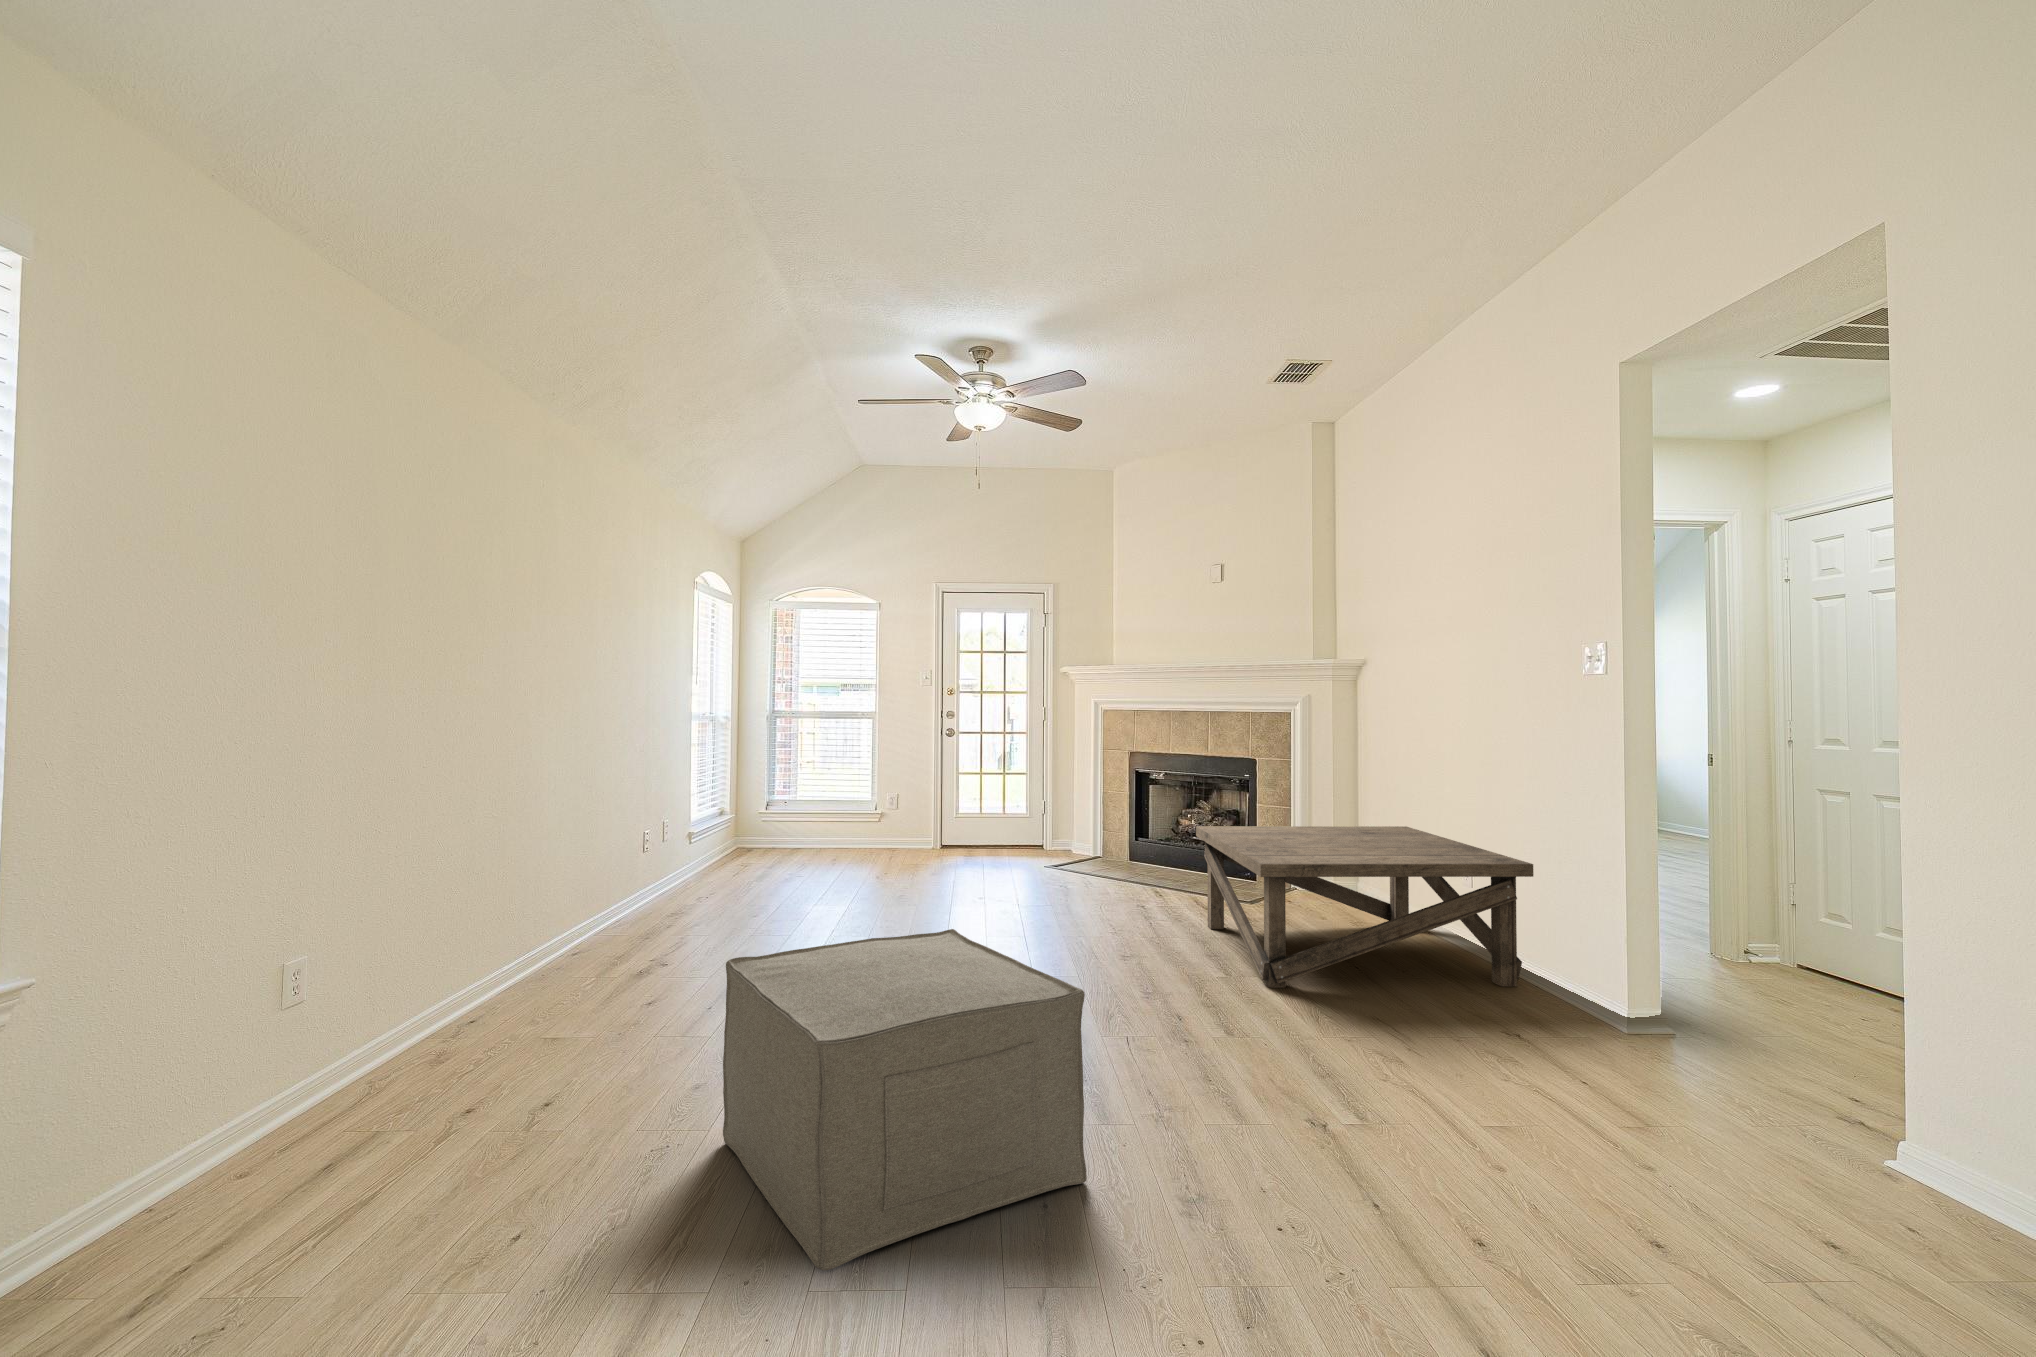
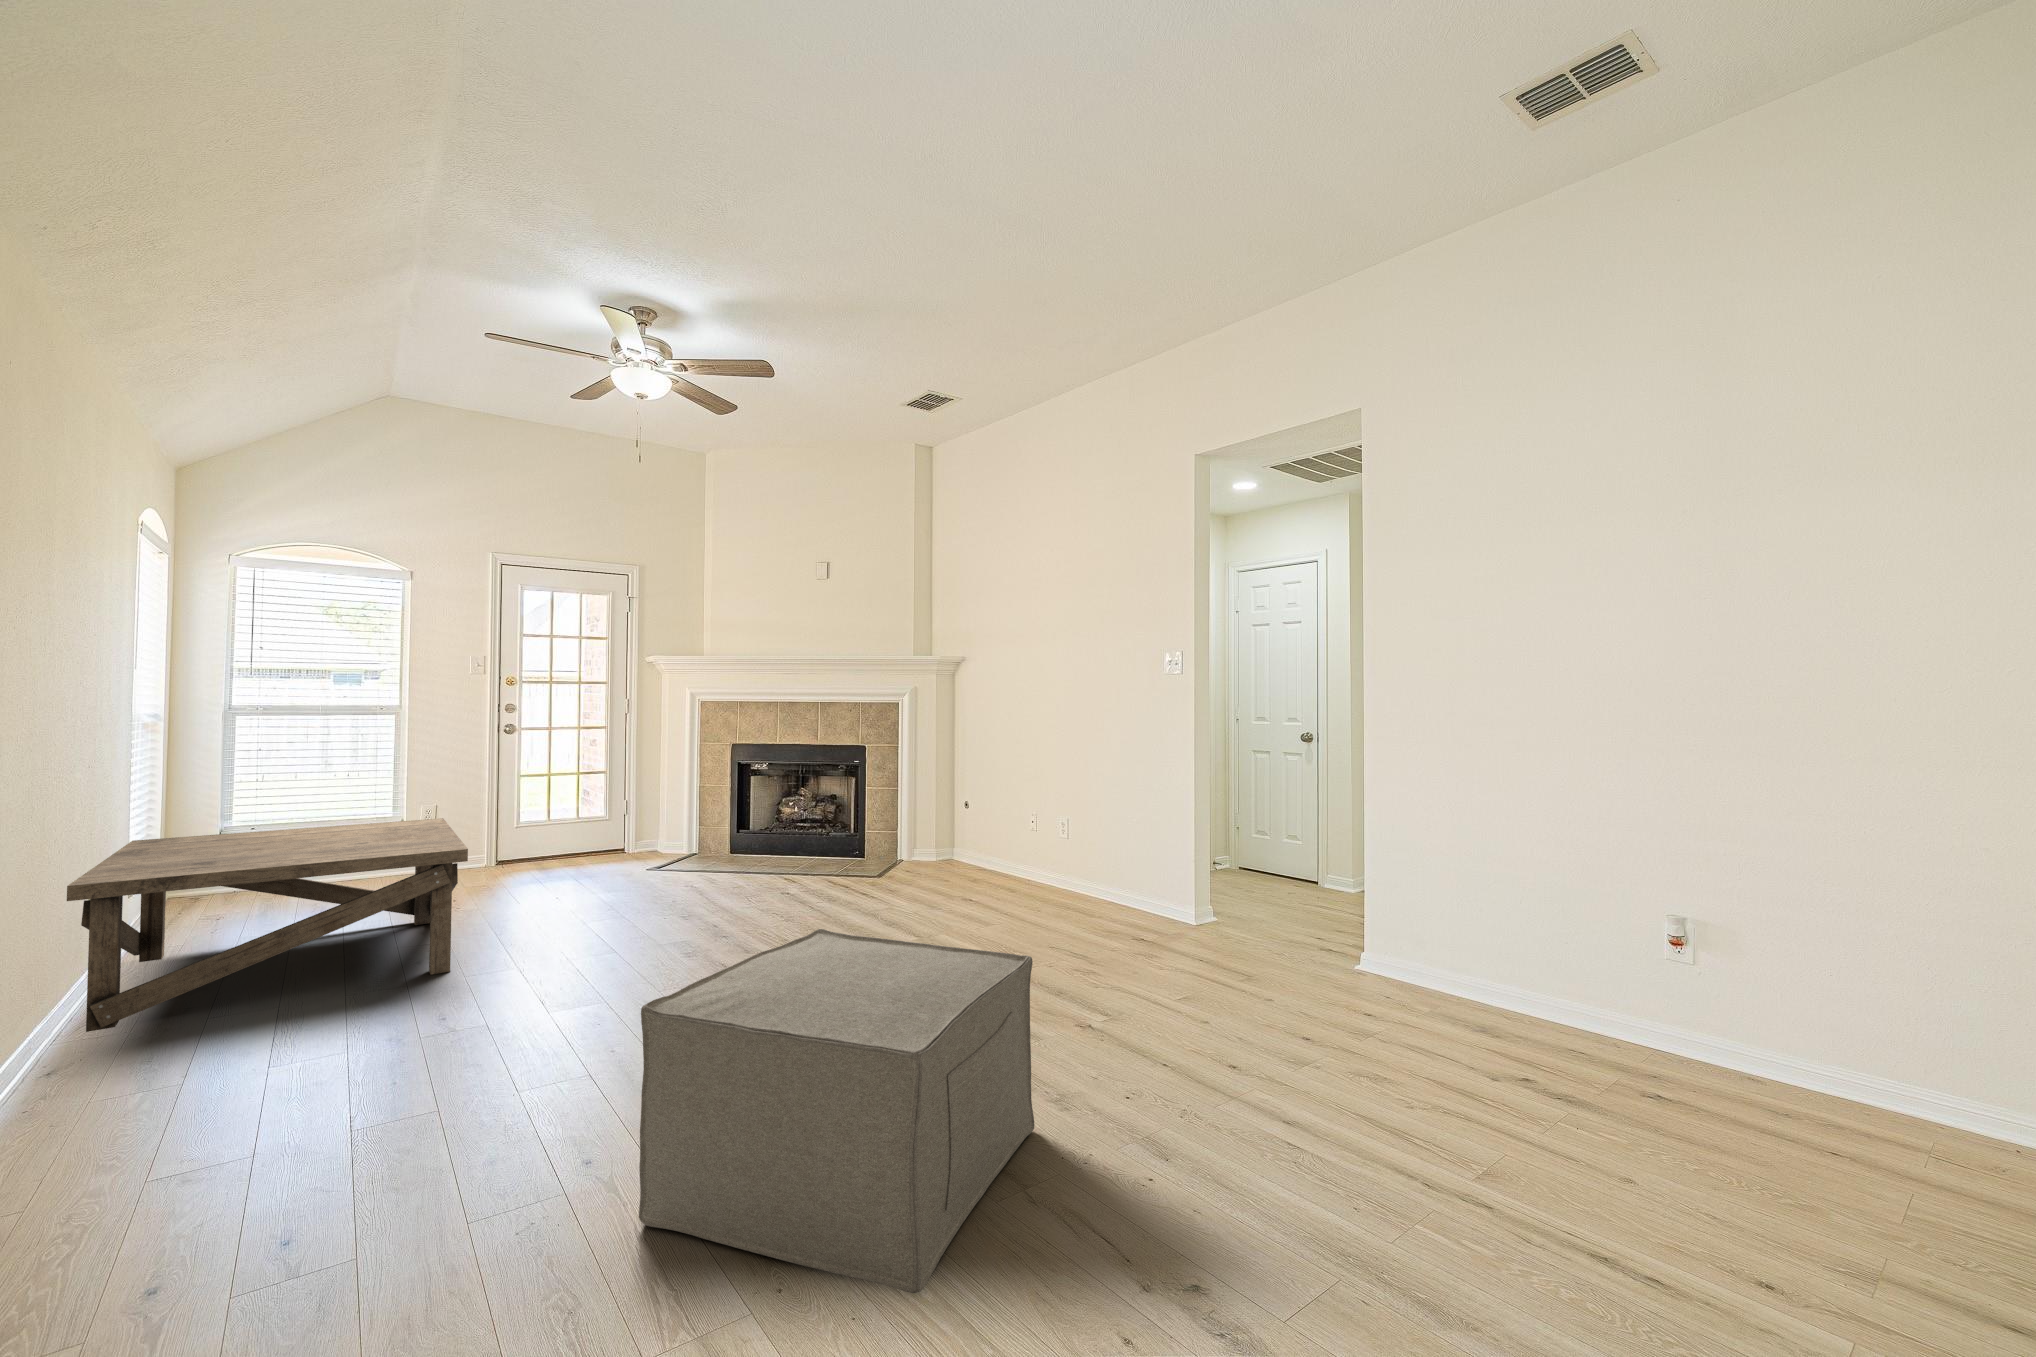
coffee table: present [1196,826,1534,988] -> present [67,818,468,1032]

